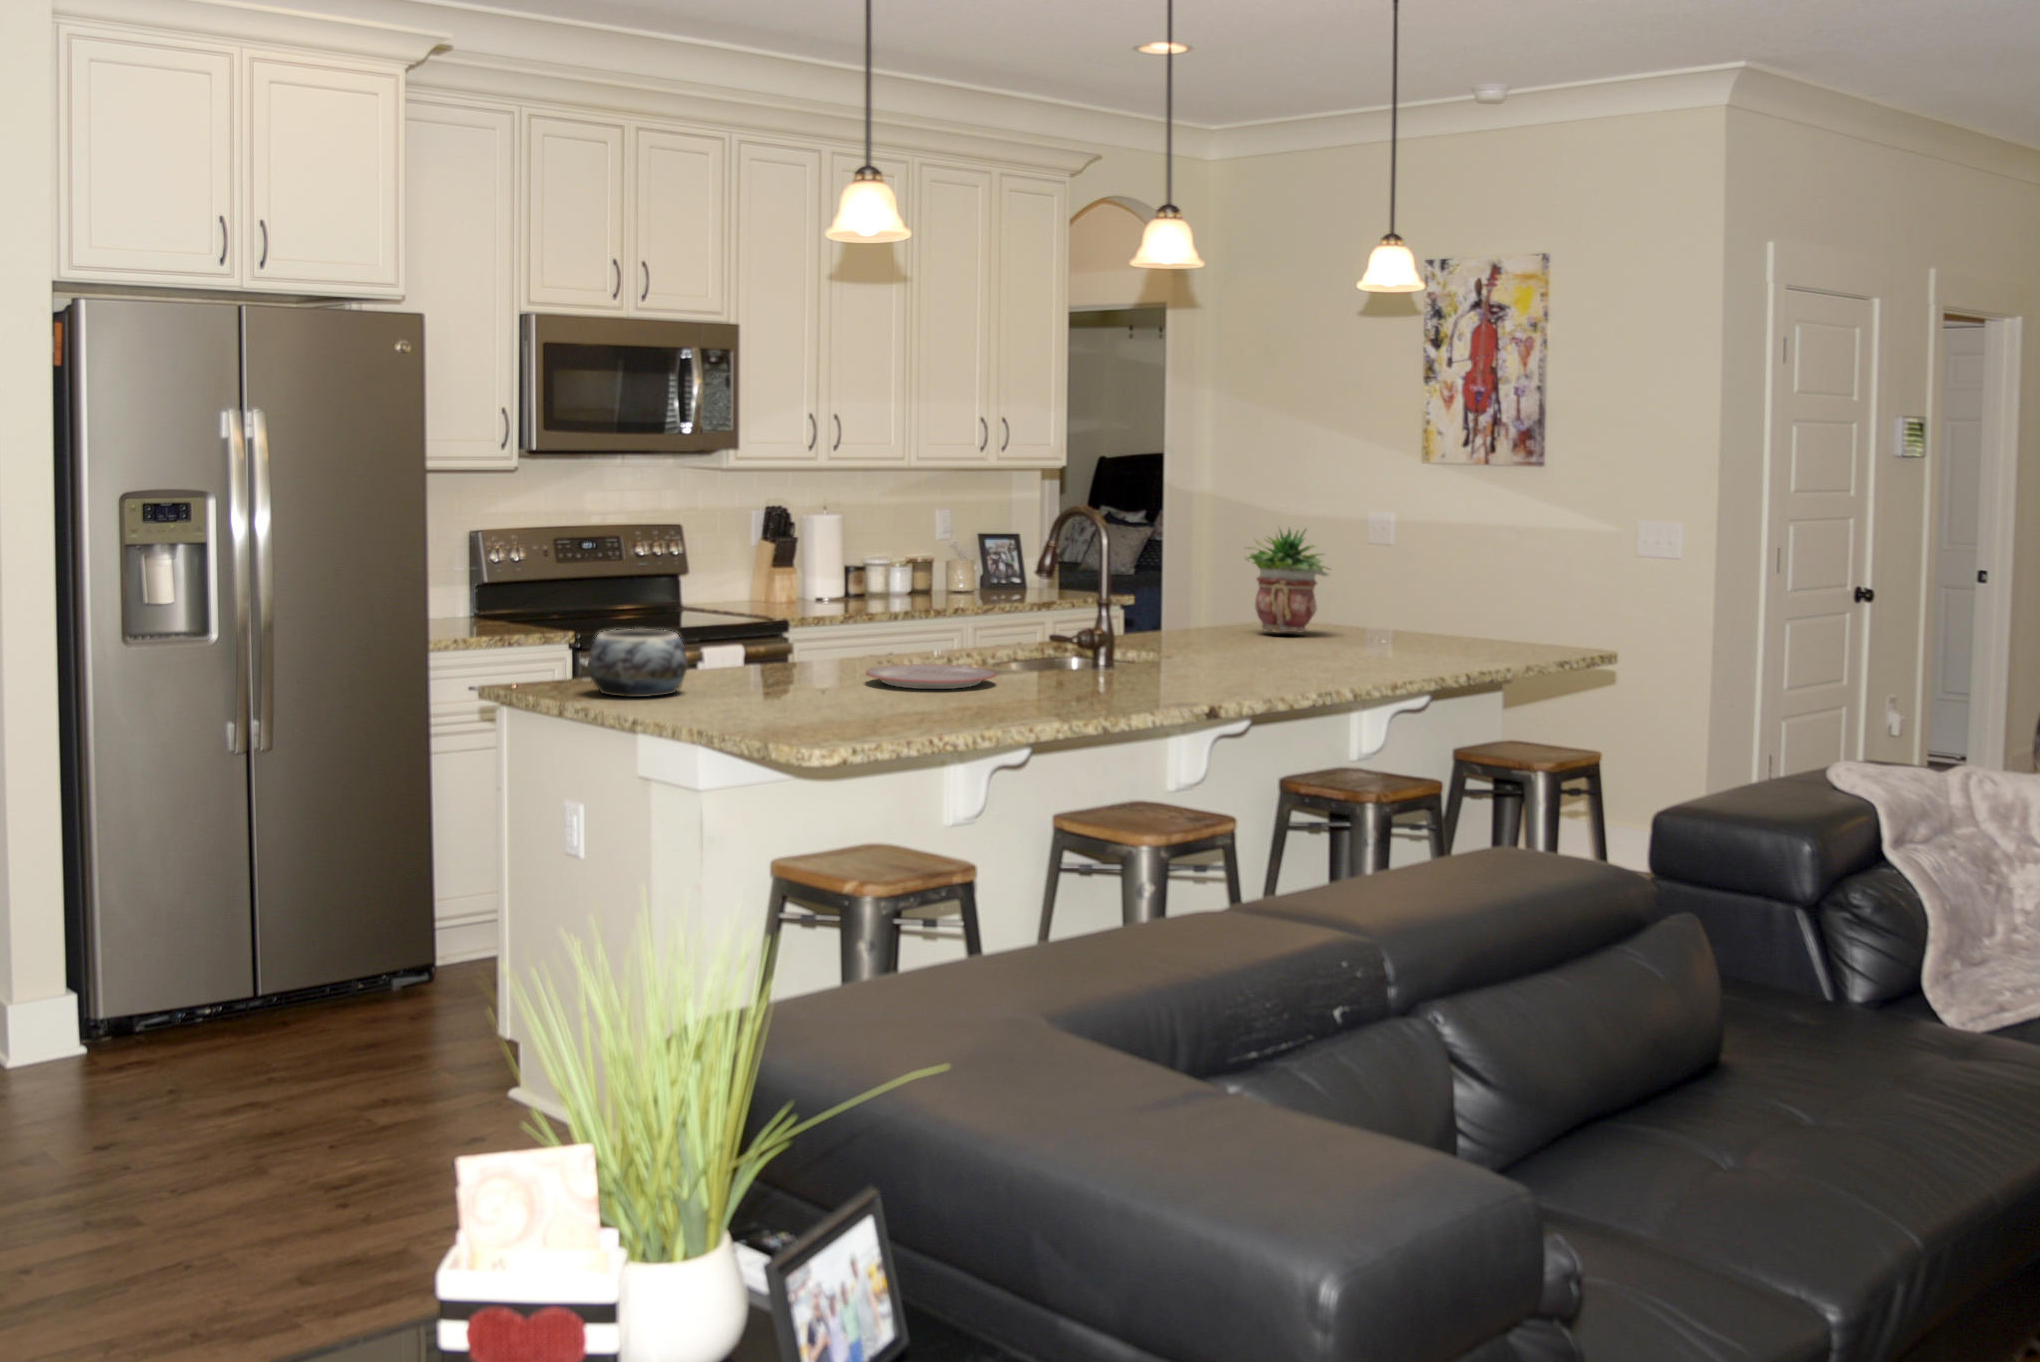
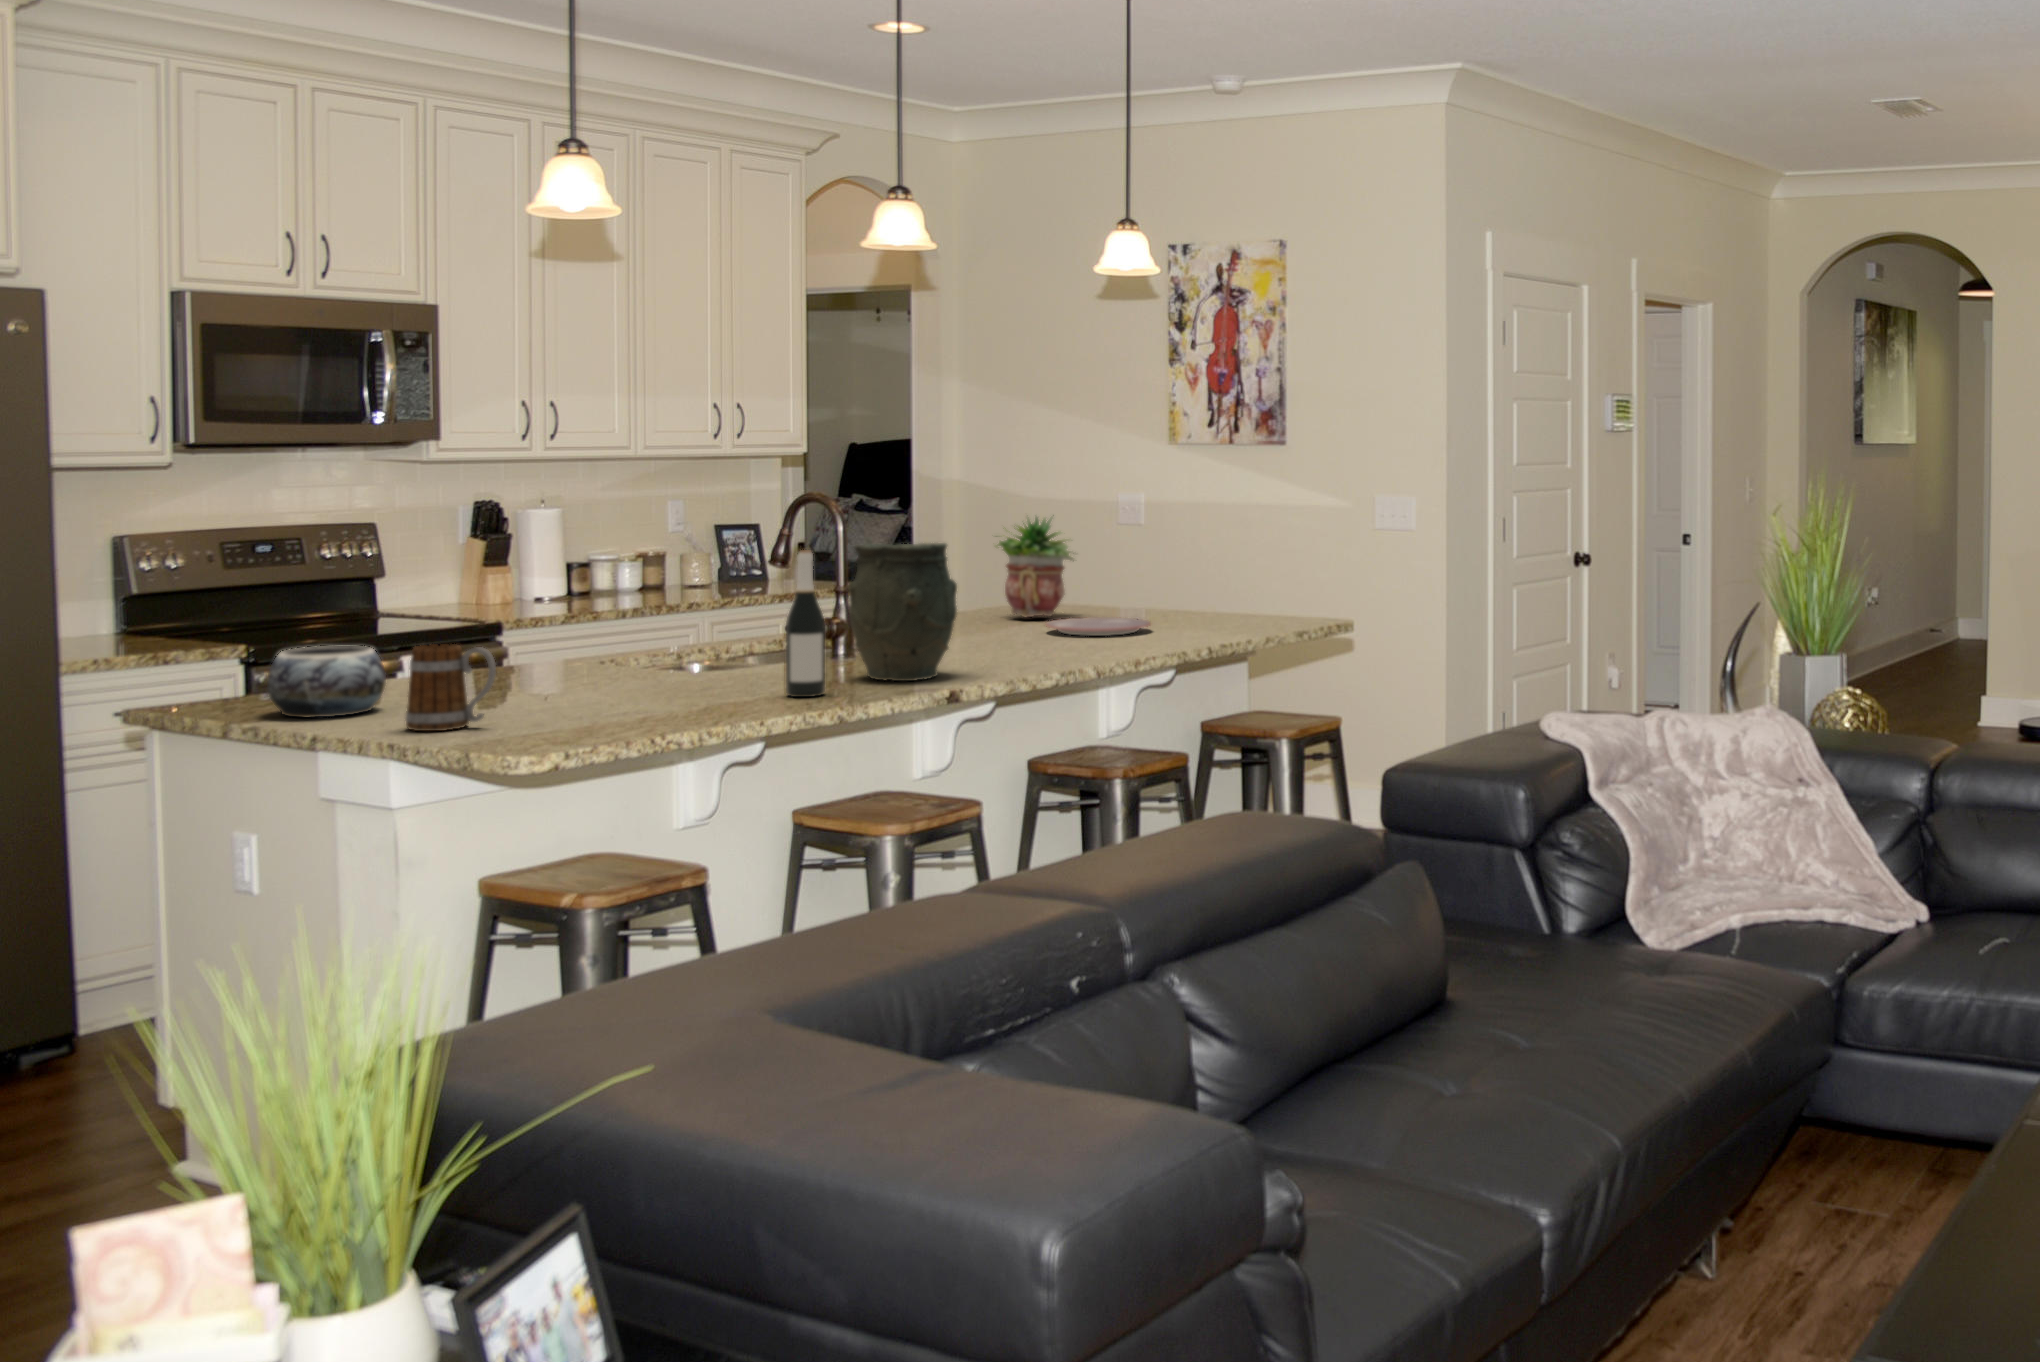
vase: none [1112,547,1222,691] -> present [848,543,957,681]
wine bottle: none [1052,550,1092,702] -> present [786,550,825,697]
mug: none [703,631,784,716] -> present [406,644,496,731]
plate: present [866,664,996,689] -> present [1046,617,1151,636]

